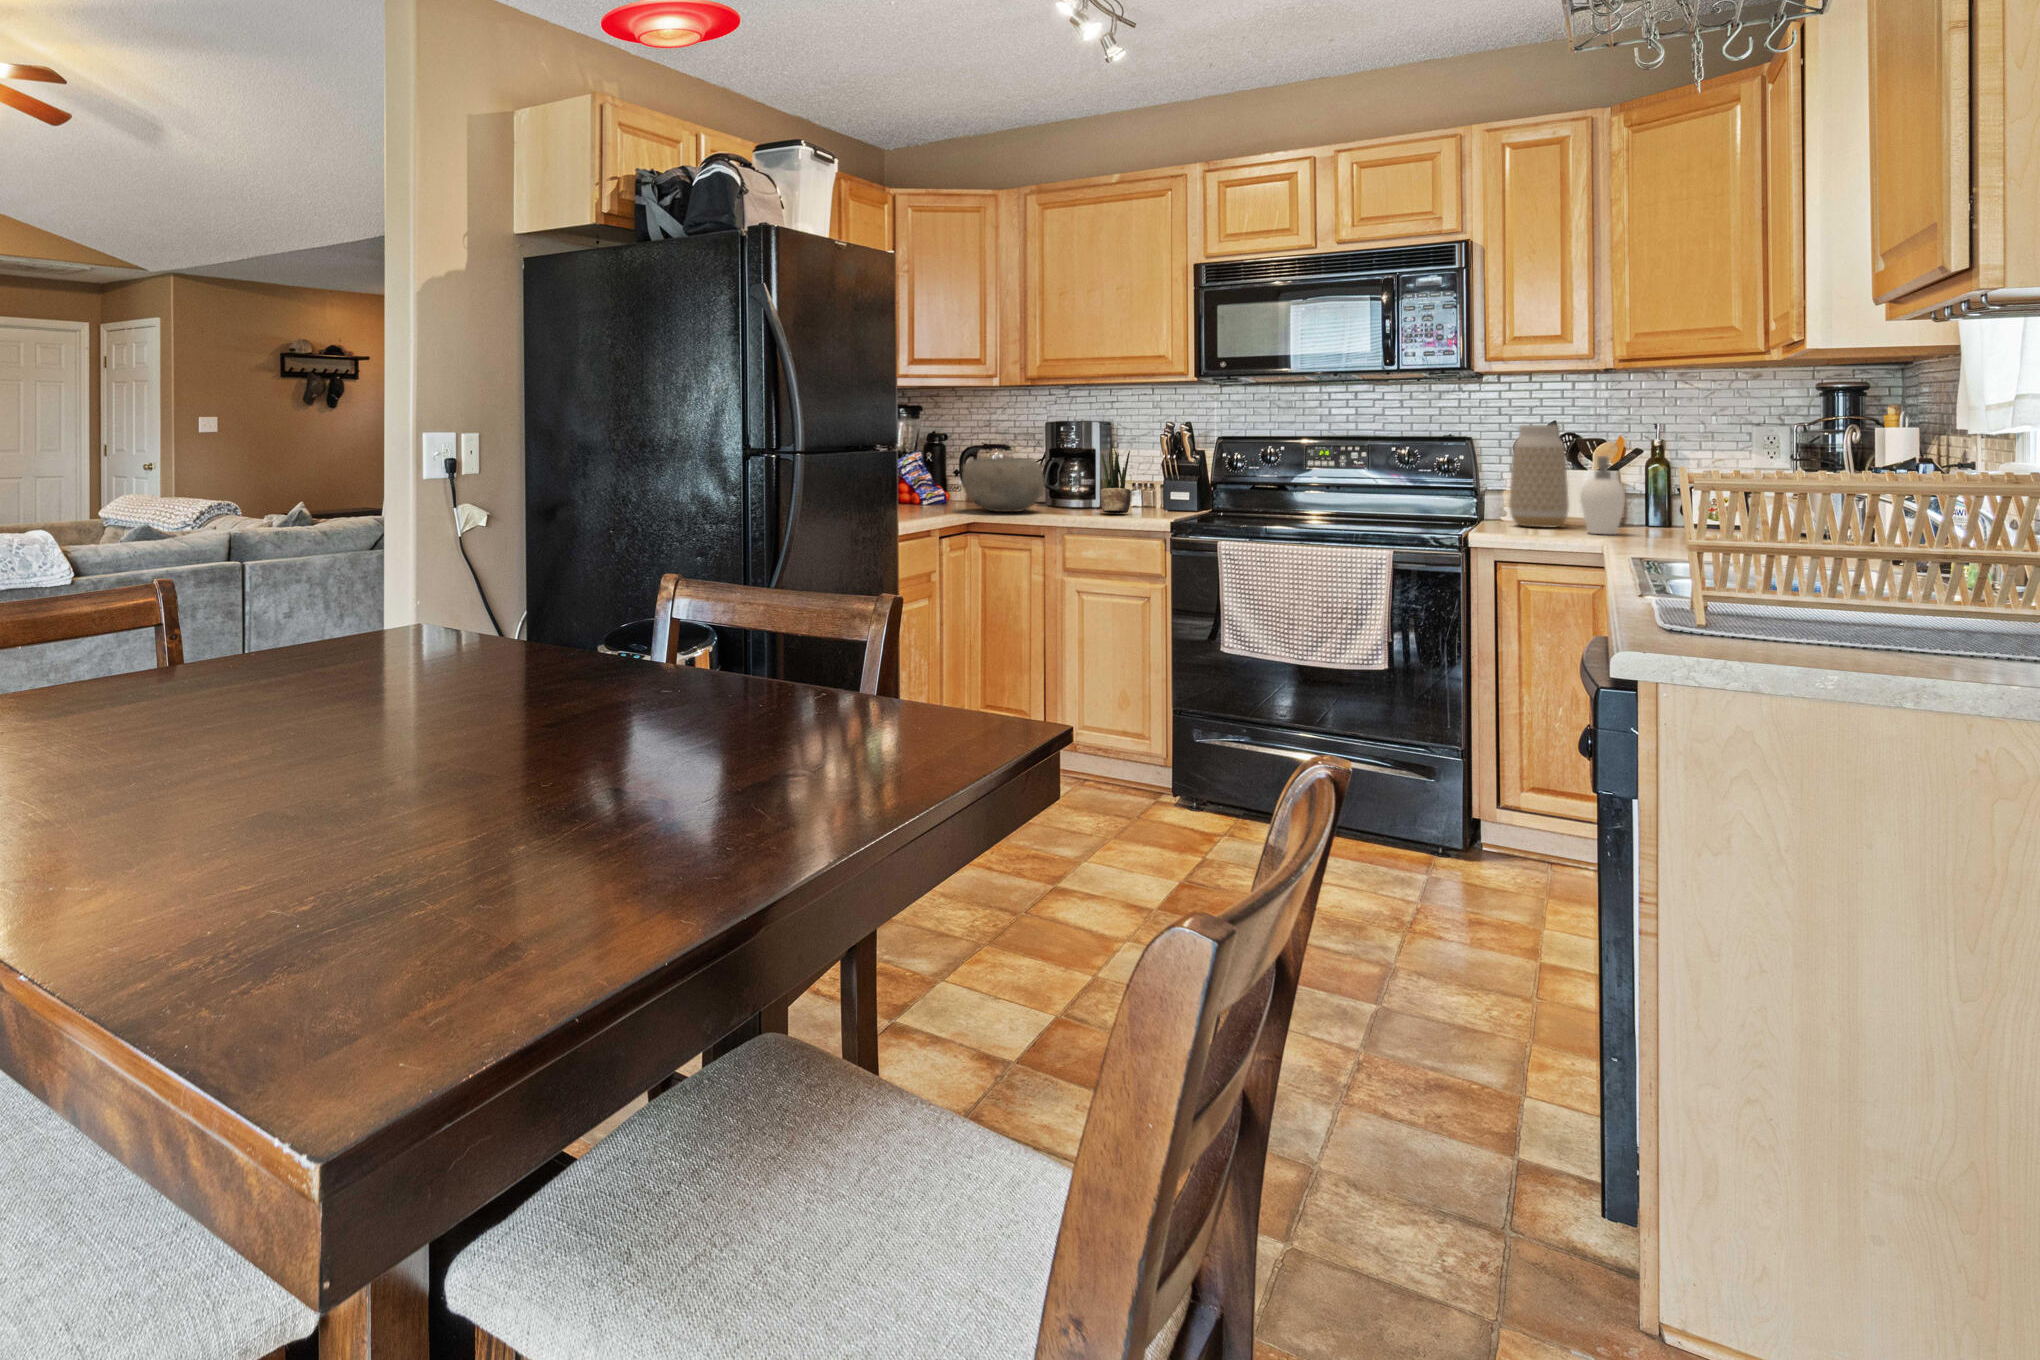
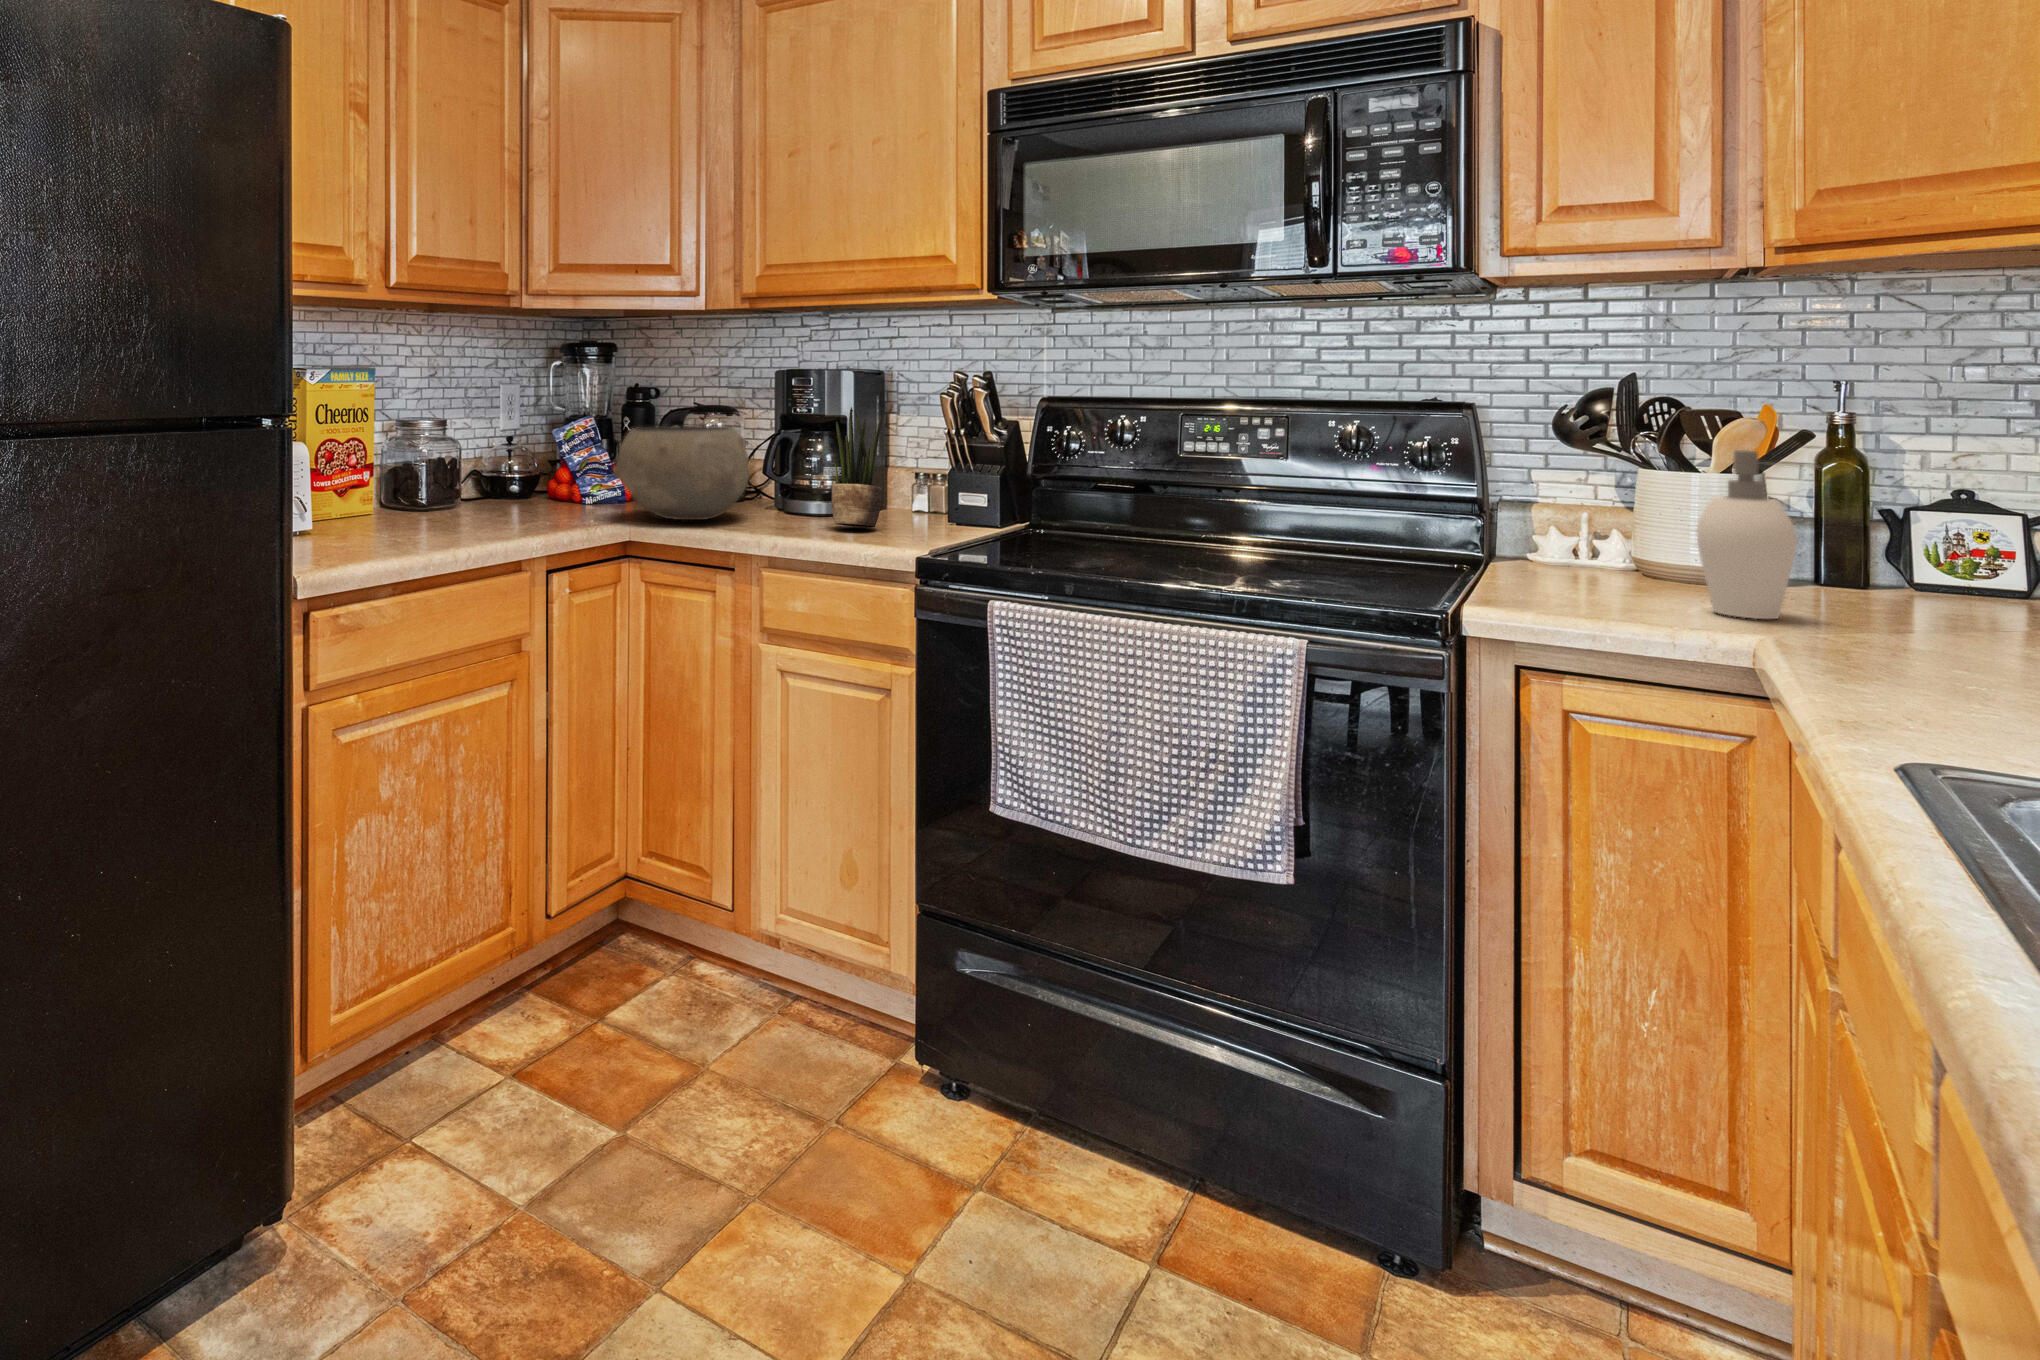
vase: present [1509,425,1569,528] -> none [1547,381,1665,590]

